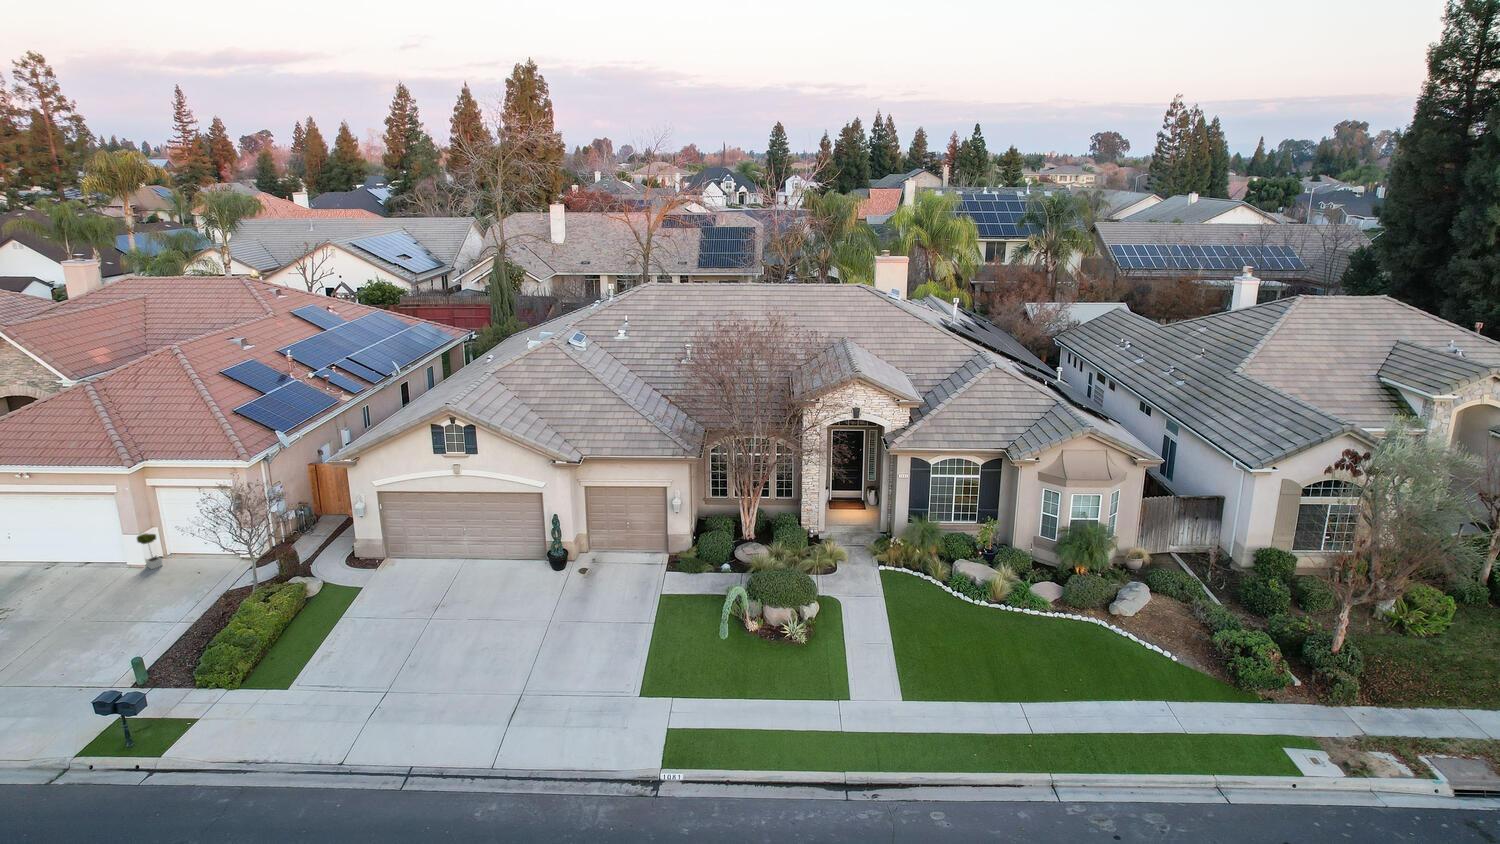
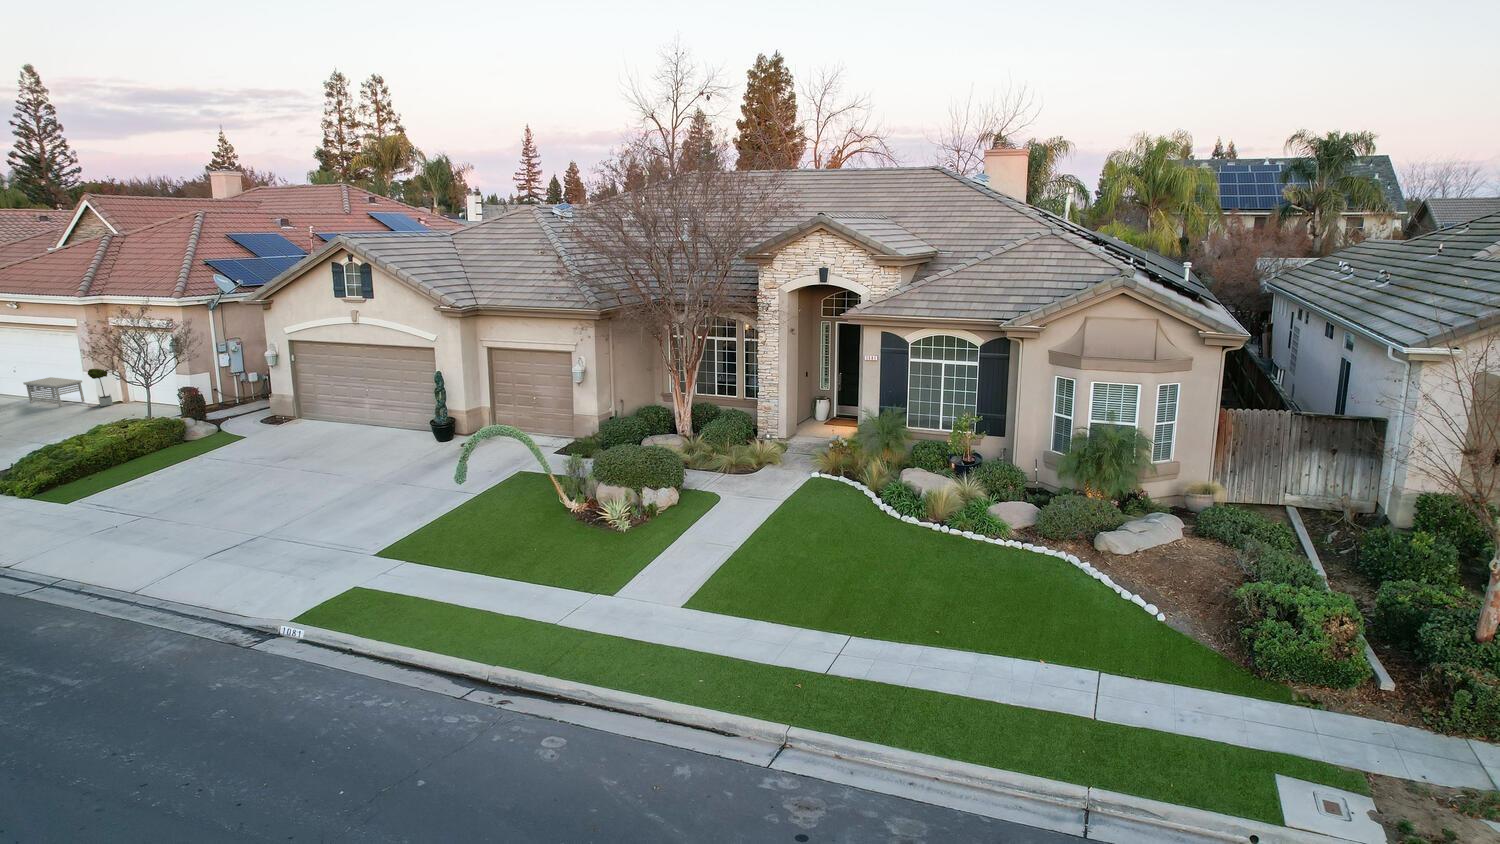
storage bench: none [50,544,121,576] -> present [23,377,84,407]

